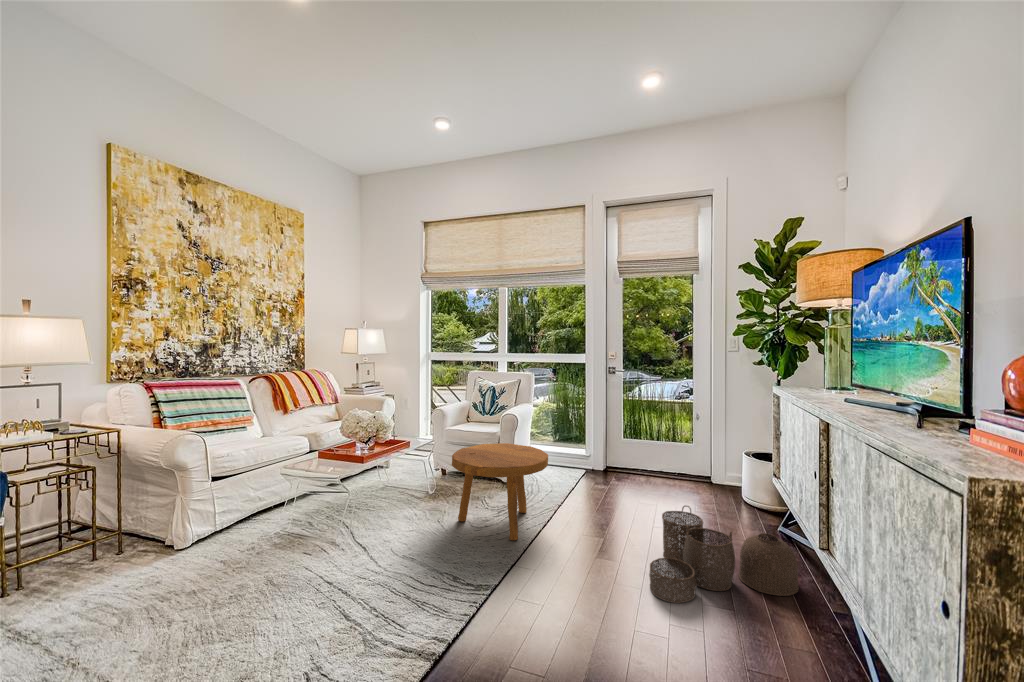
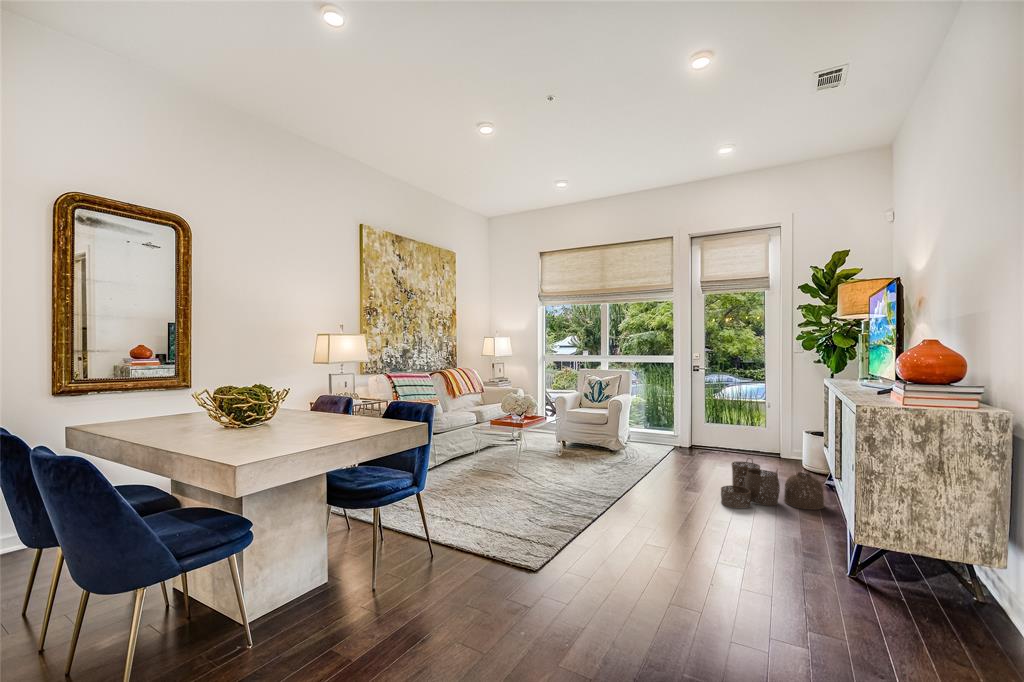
footstool: present [452,443,548,541] -> none [582,419,650,480]

